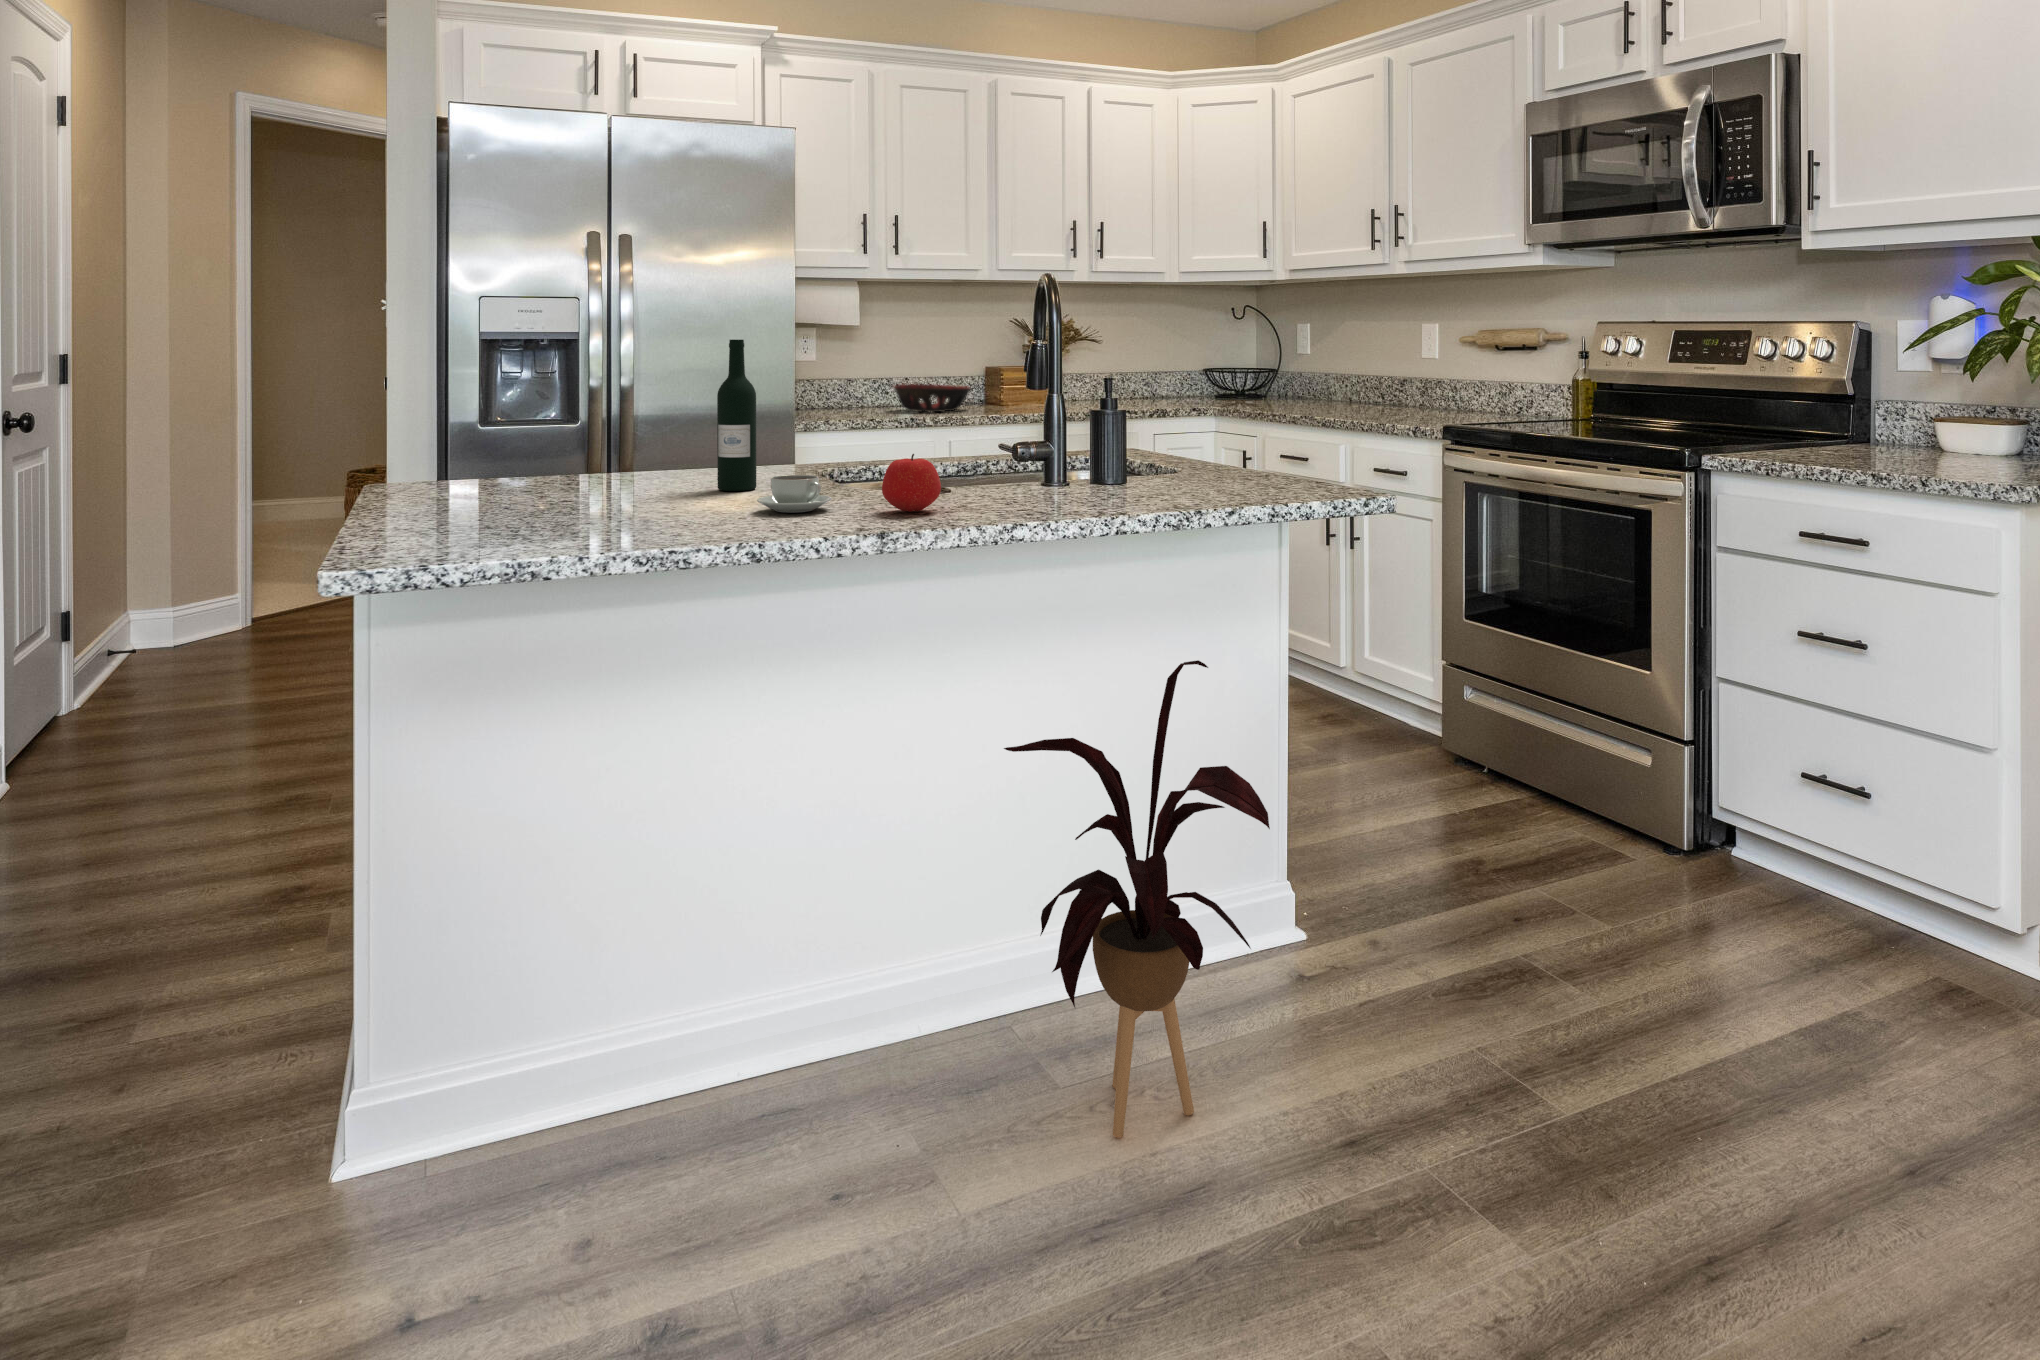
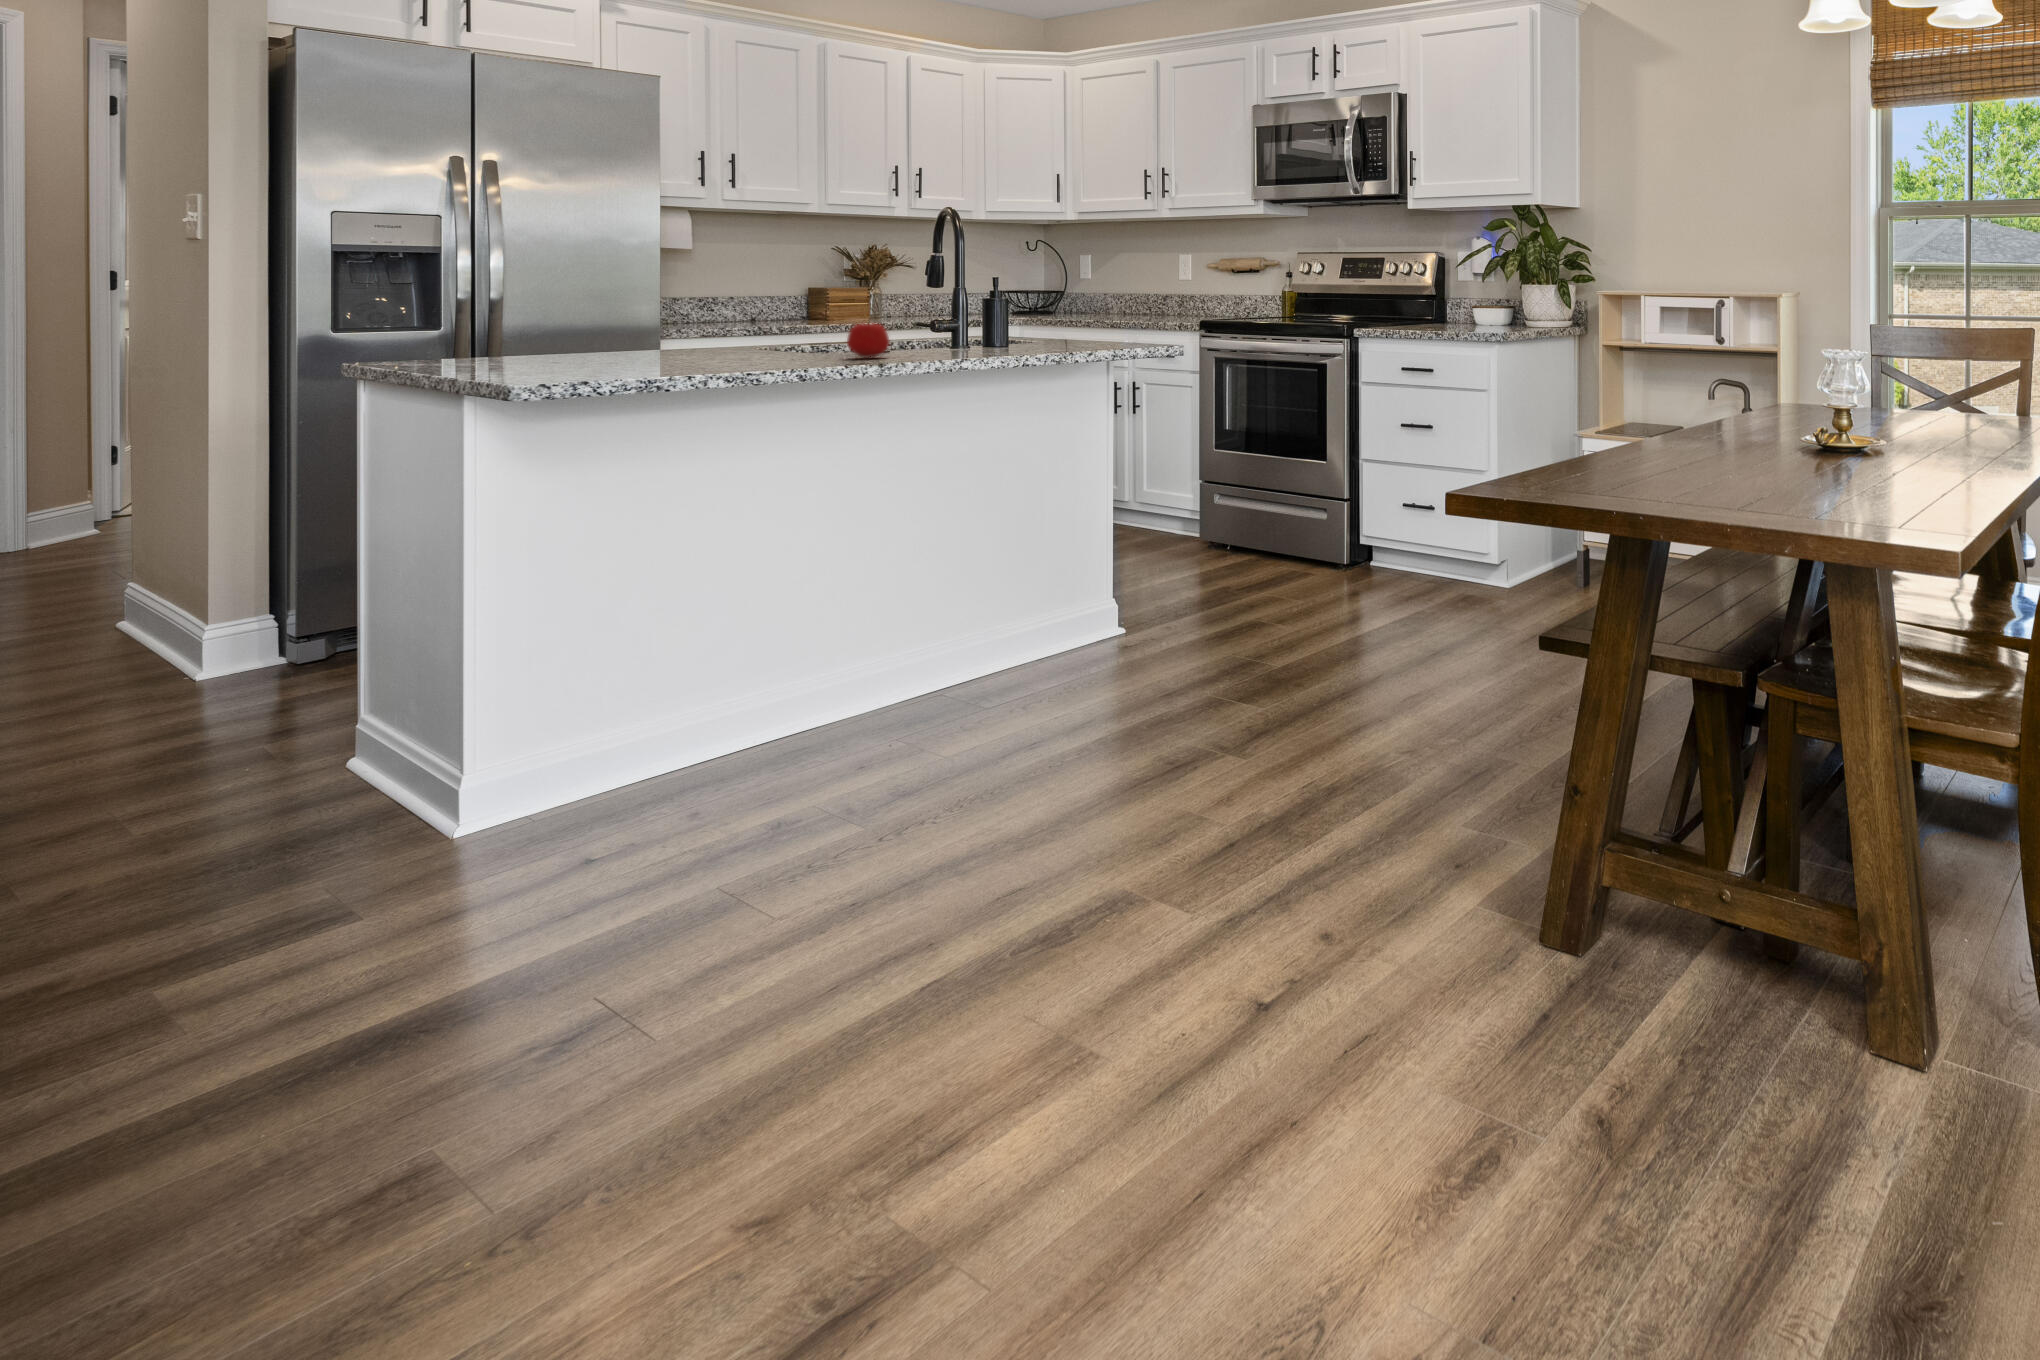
wine bottle: present [717,340,756,491] -> none [680,246,715,357]
decorative bowl: present [893,384,971,412] -> none [714,304,793,327]
coffee cup: present [757,475,832,513] -> none [749,337,806,361]
house plant: present [1004,660,1270,1138] -> none [953,426,1125,700]

